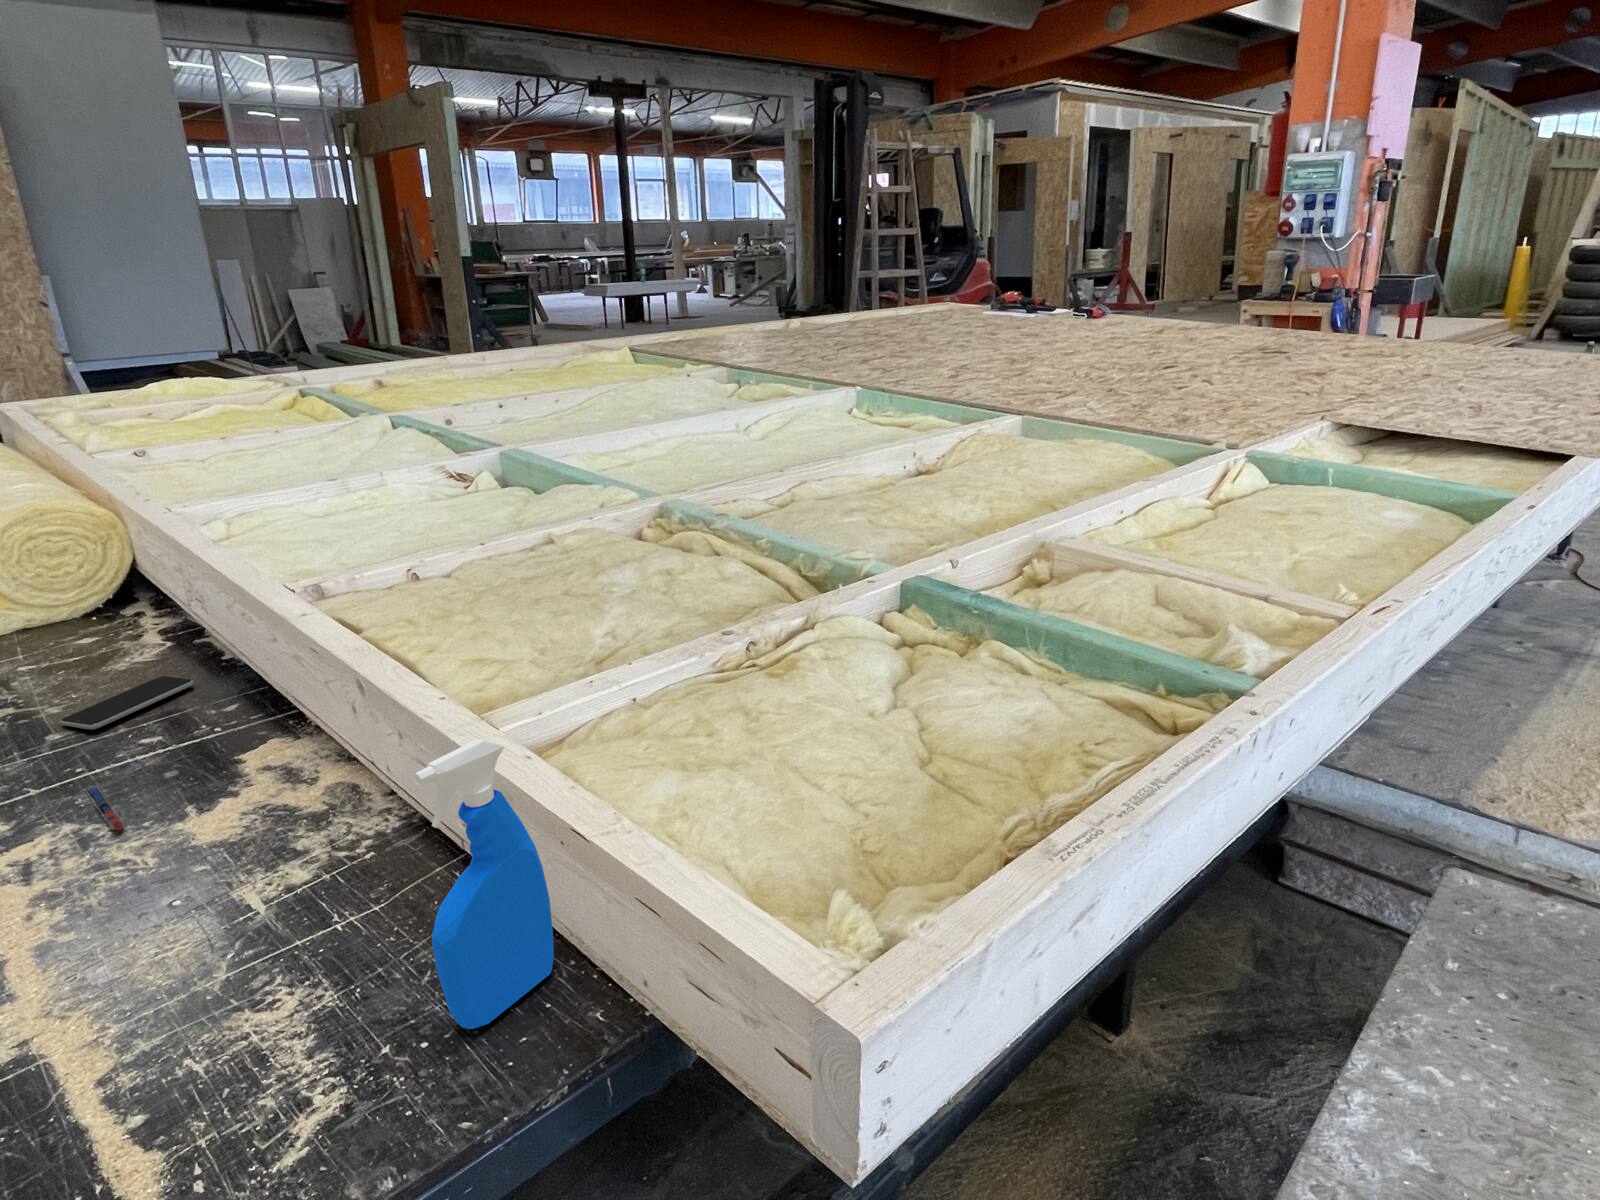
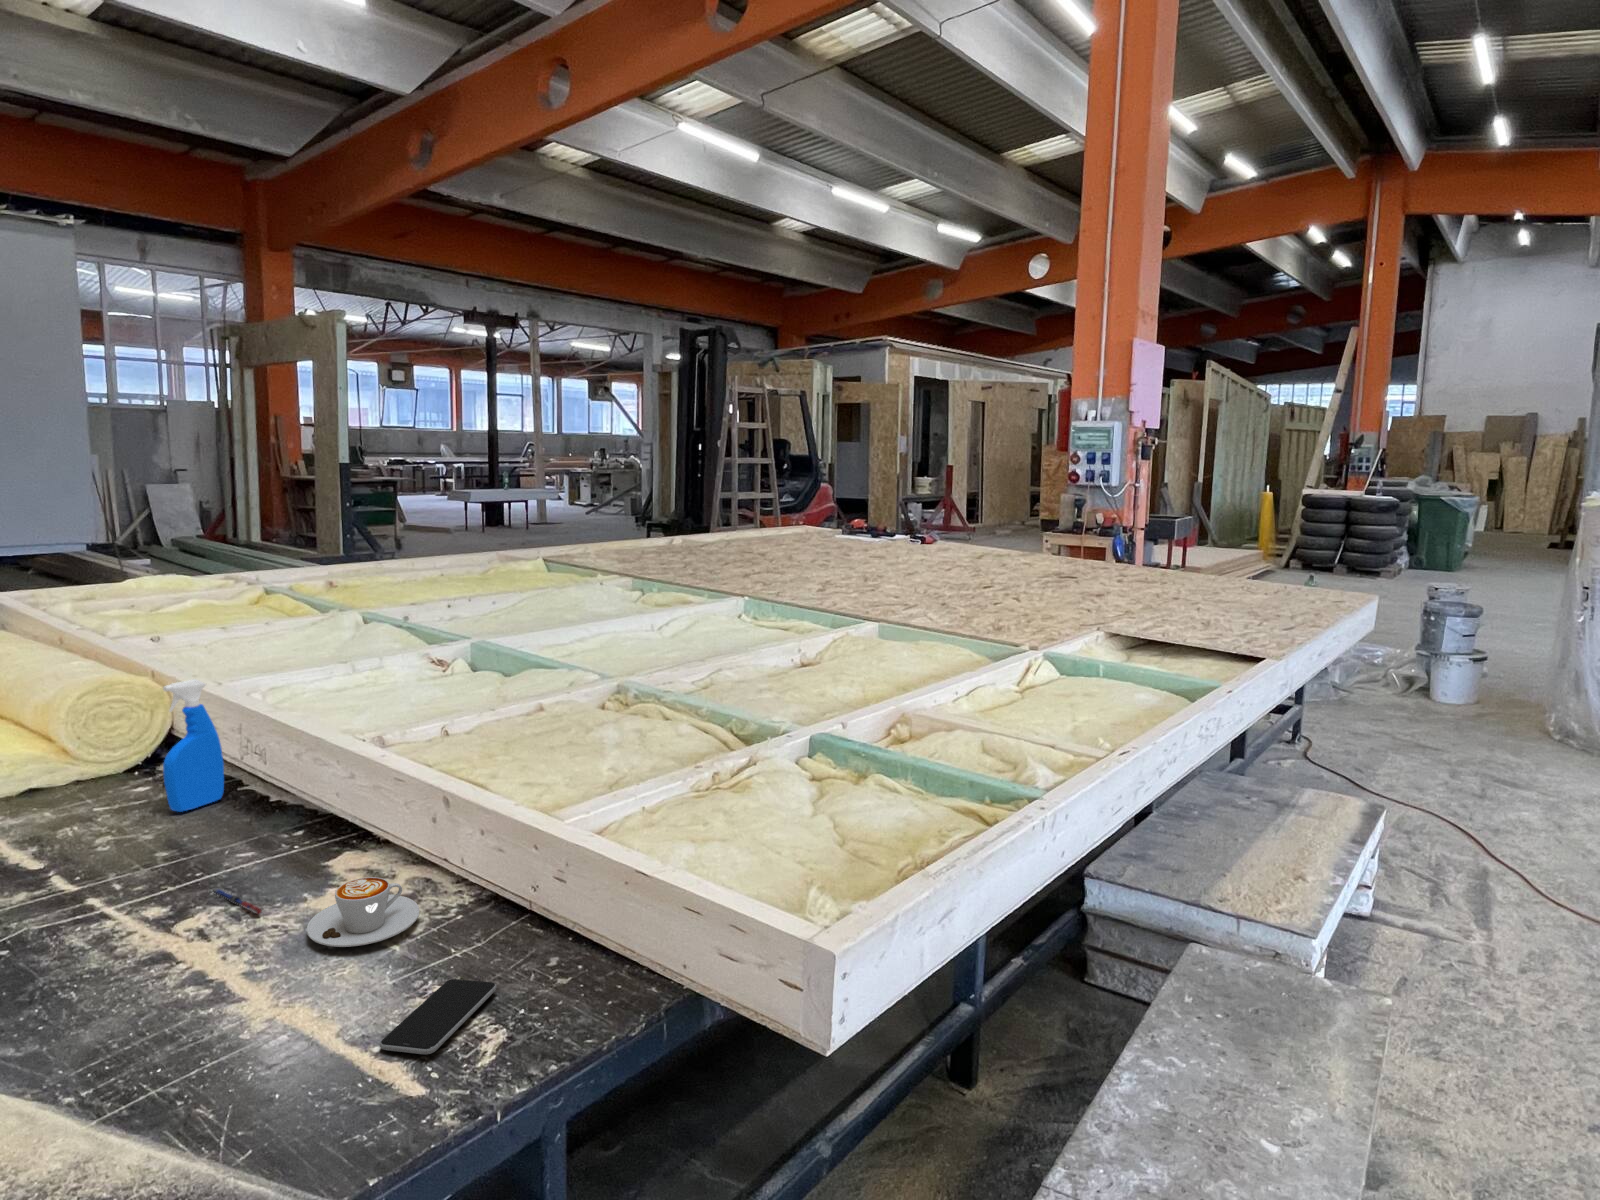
smartphone: present [61,676,194,729] -> present [380,979,497,1054]
spray bottle: present [413,739,554,1029] -> present [163,679,224,812]
coffee cup: none [154,791,317,897] -> present [307,877,419,947]

